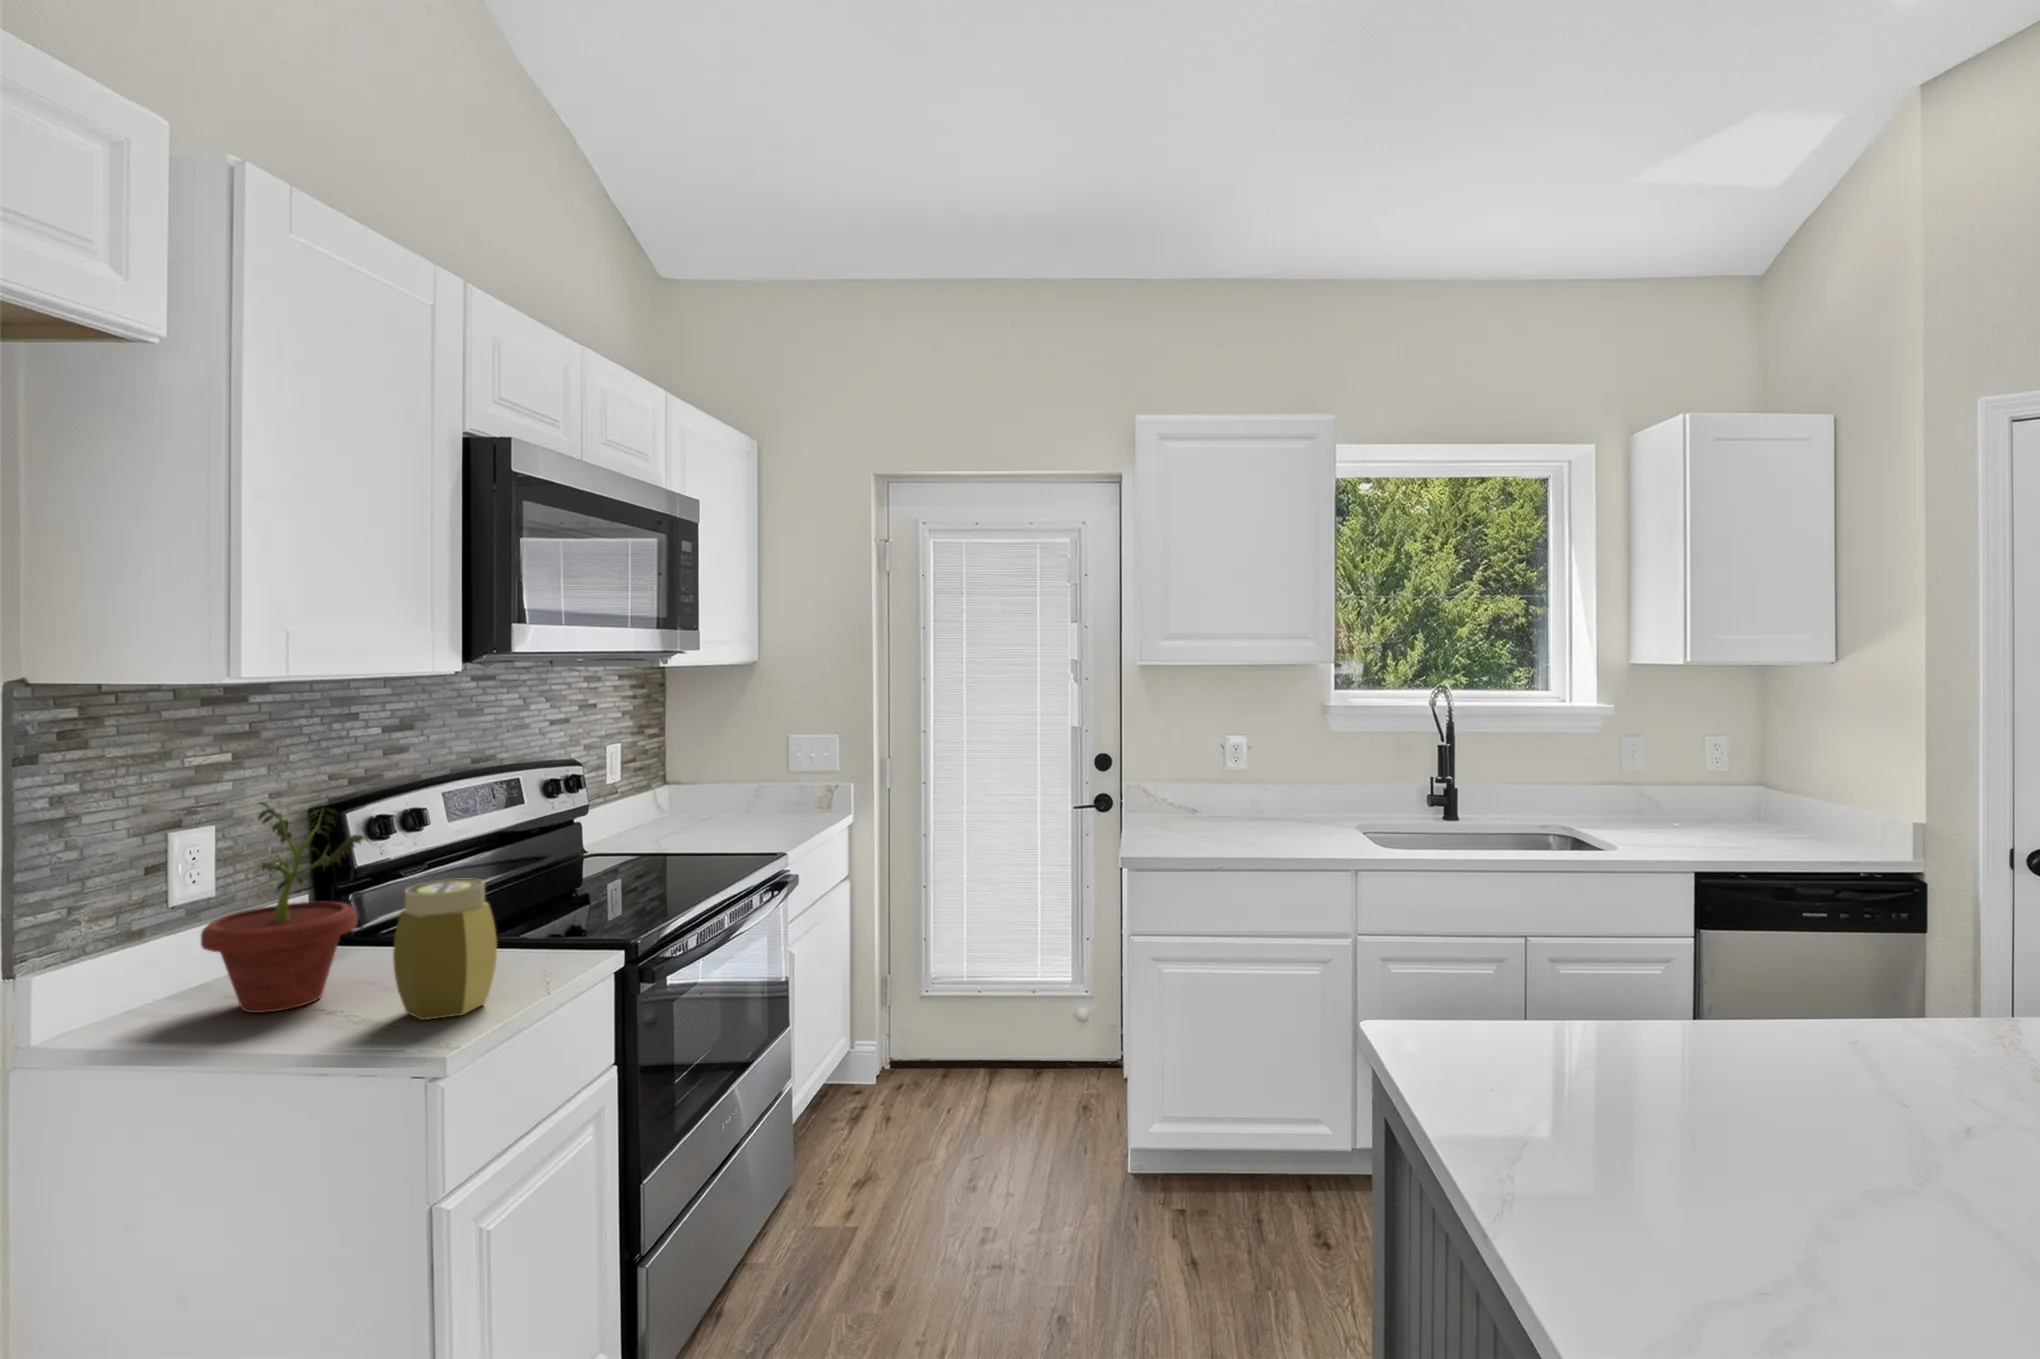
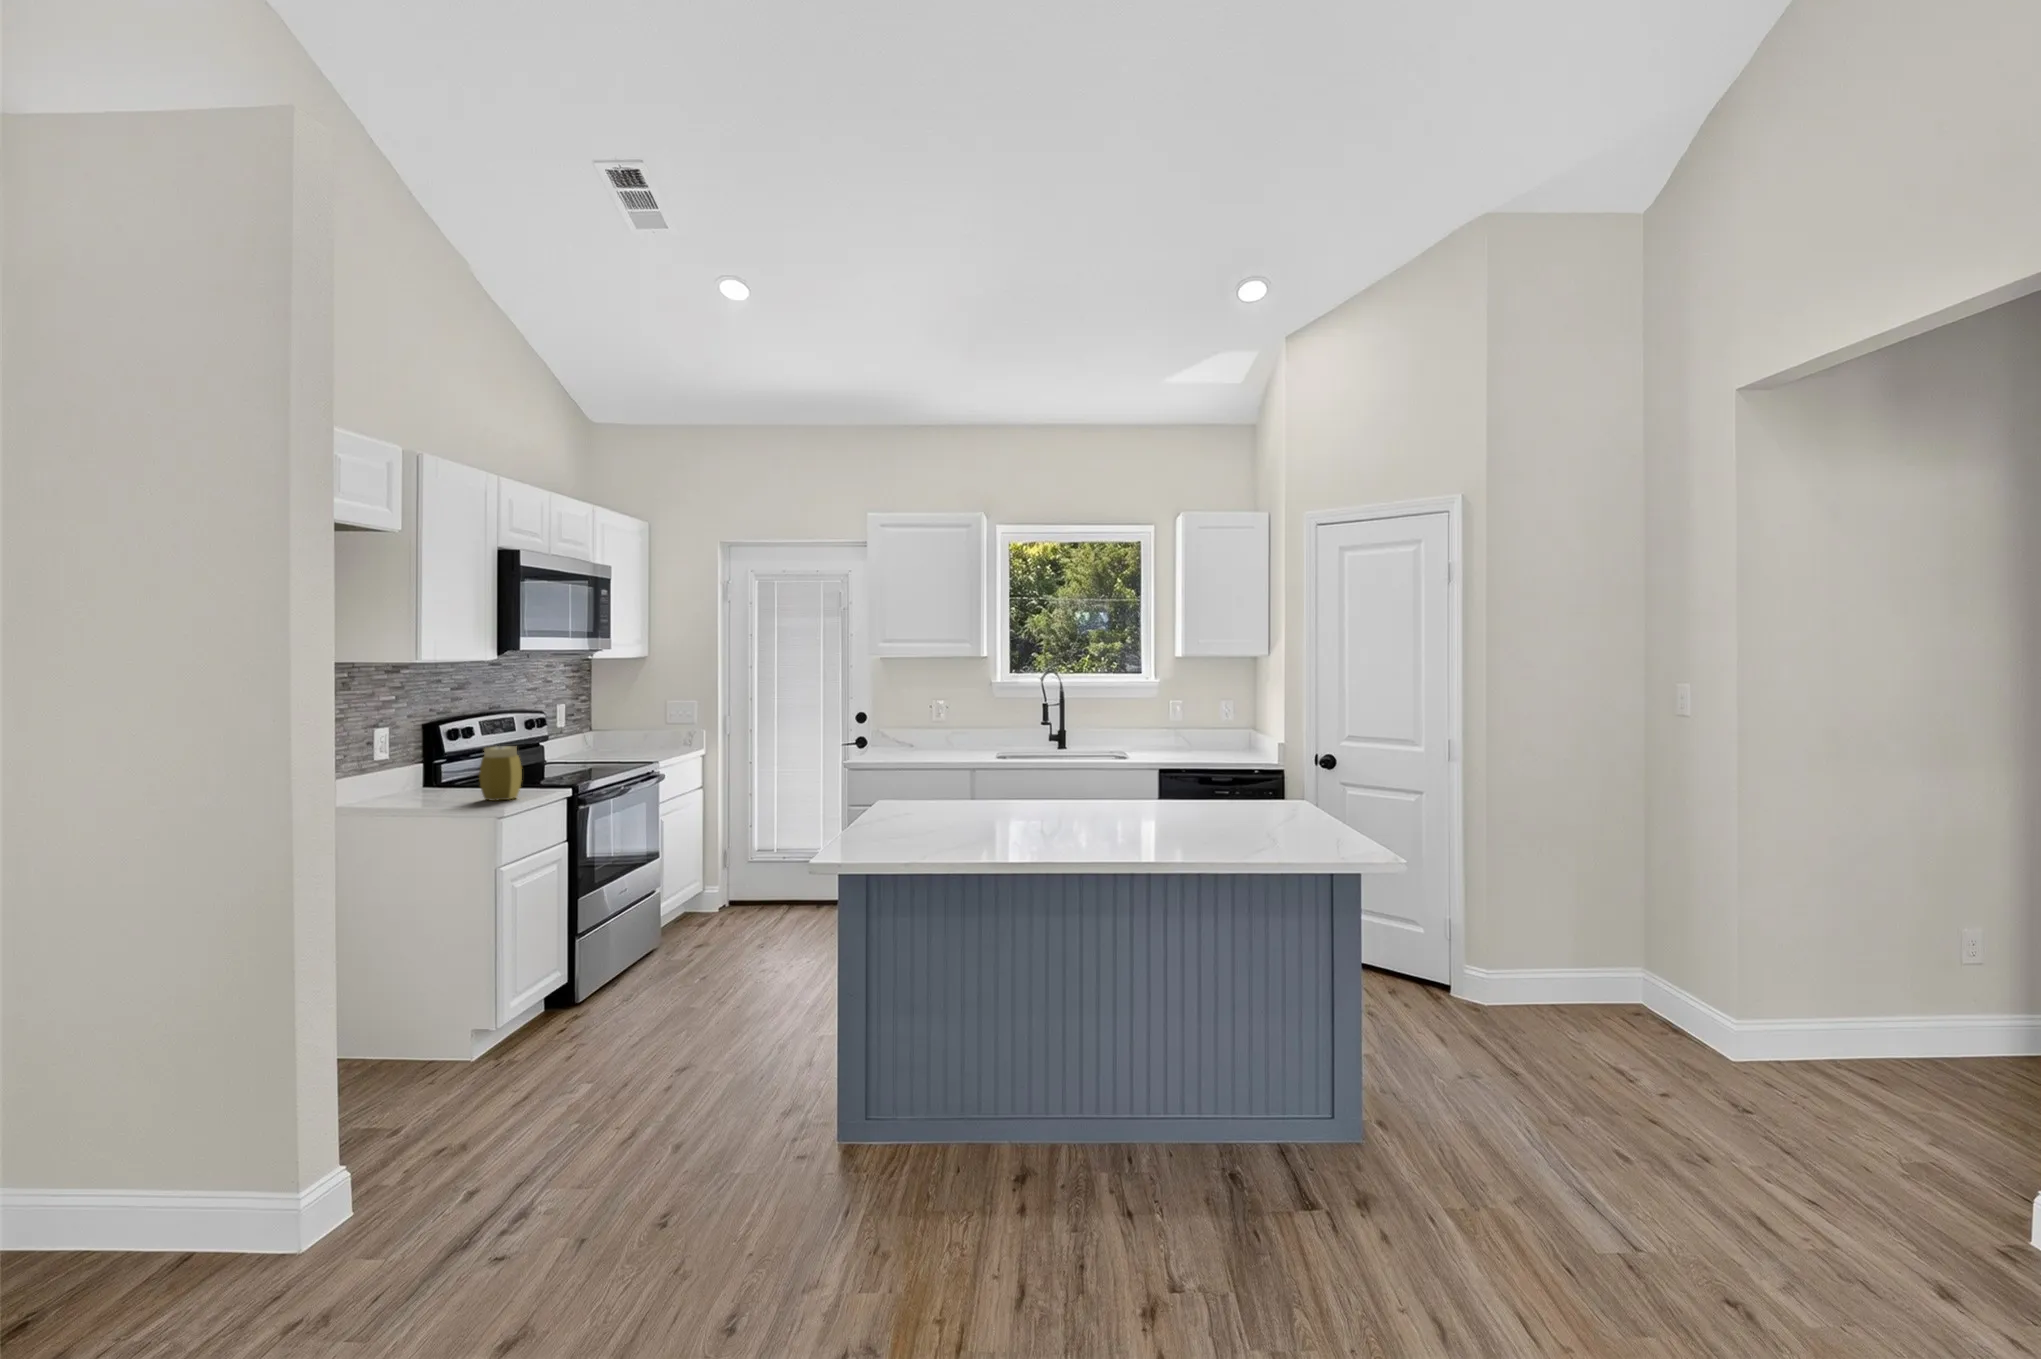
potted plant: present [201,802,364,1013] -> none [396,713,463,800]

